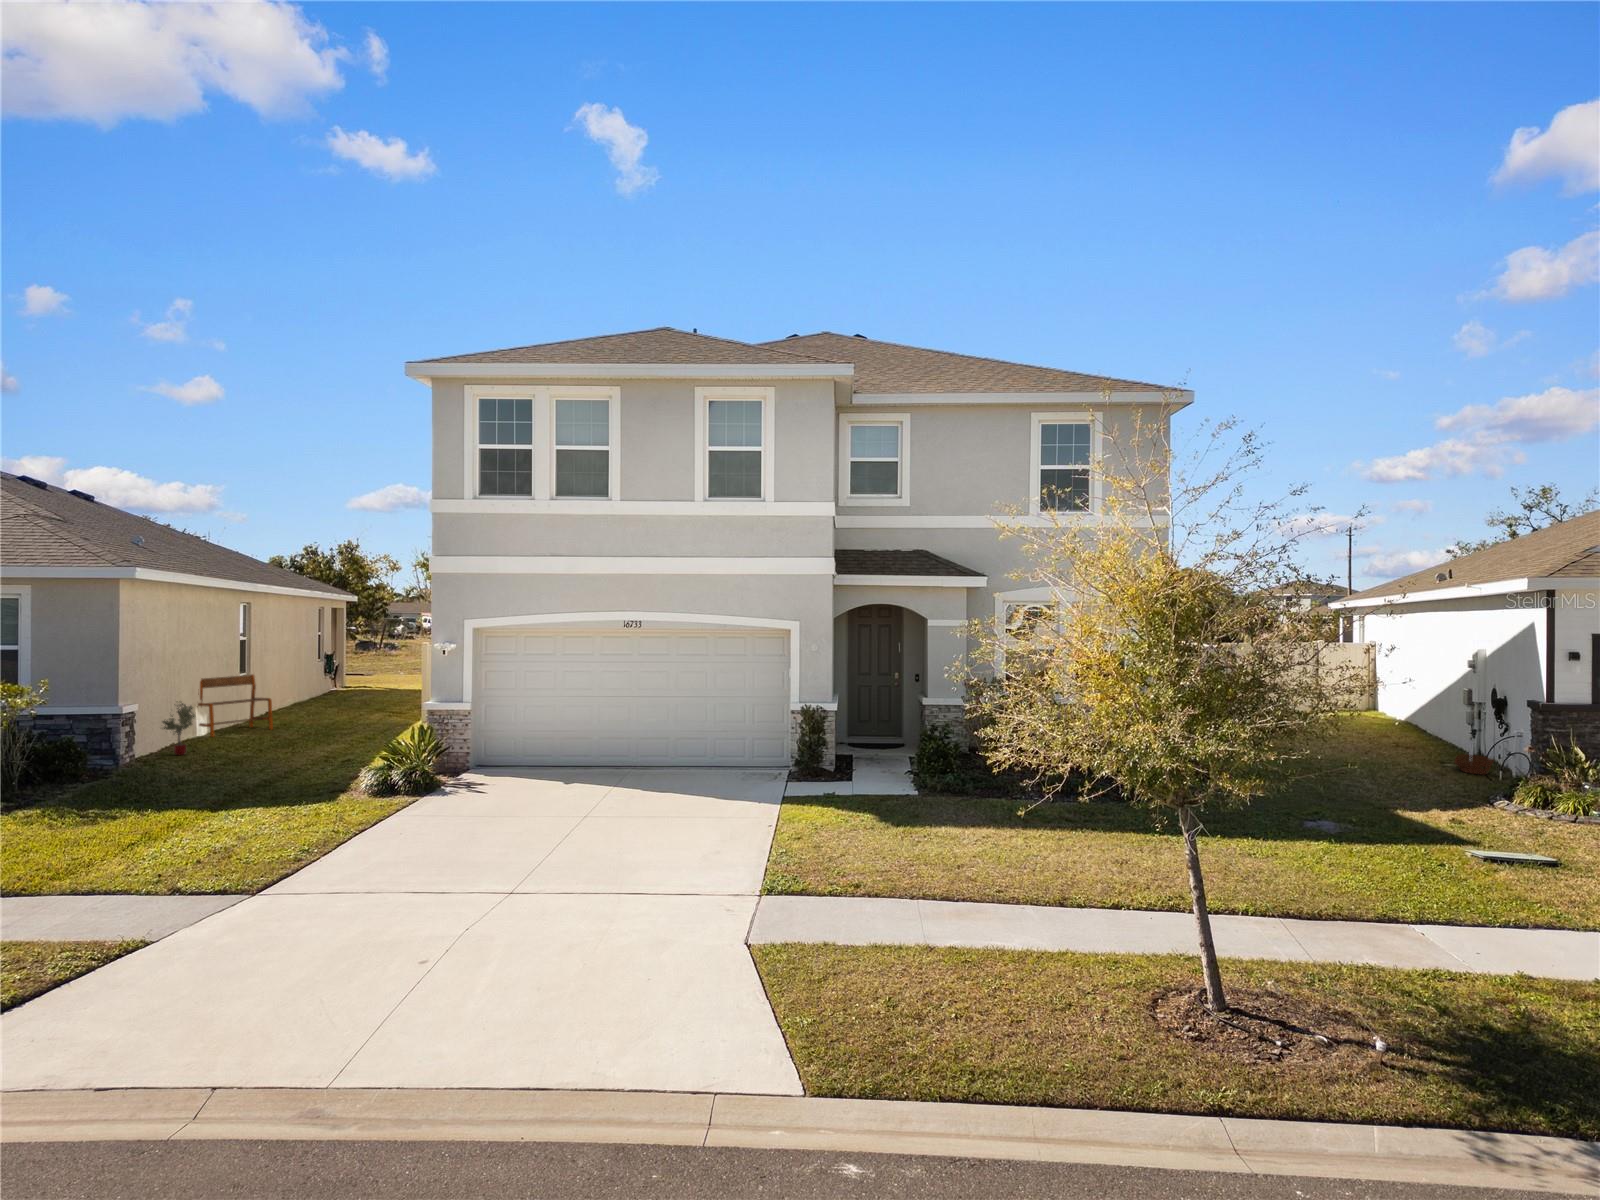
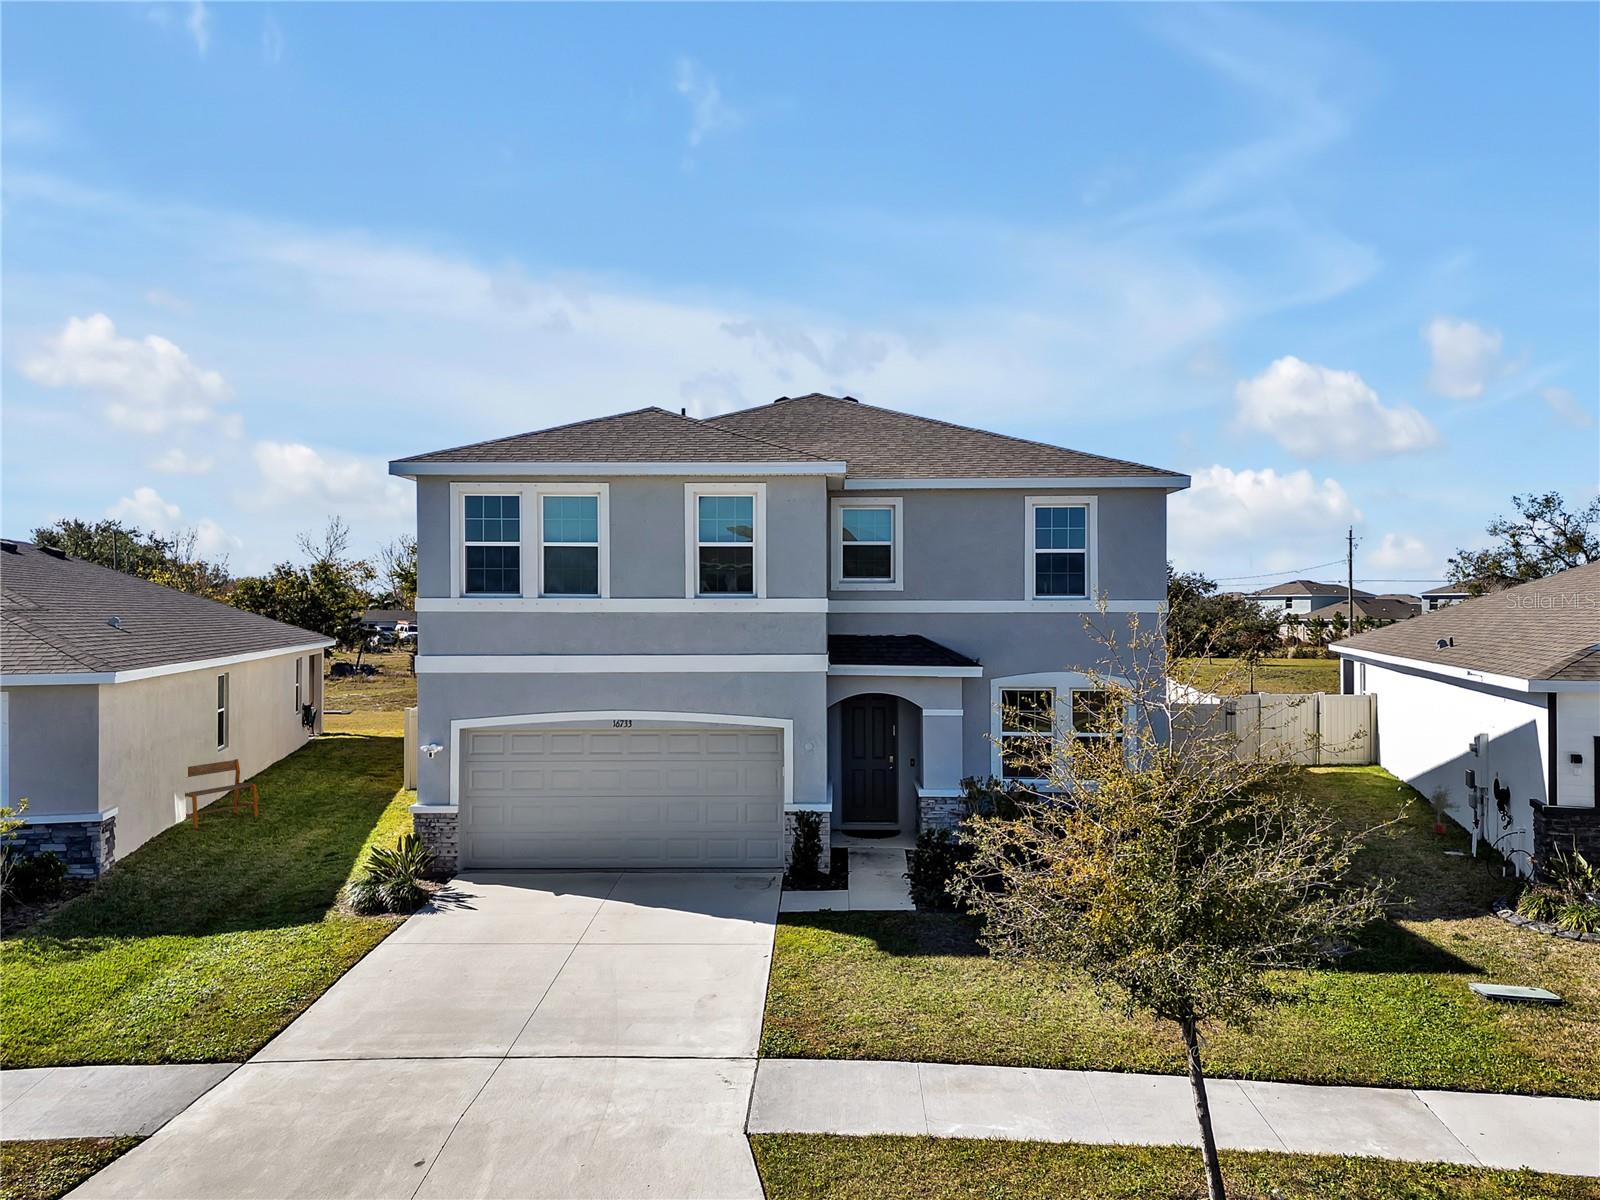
potted tree: present [163,701,195,755] -> present [1431,785,1461,834]
basket: present [1455,755,1494,775] -> none [1456,844,1496,868]

